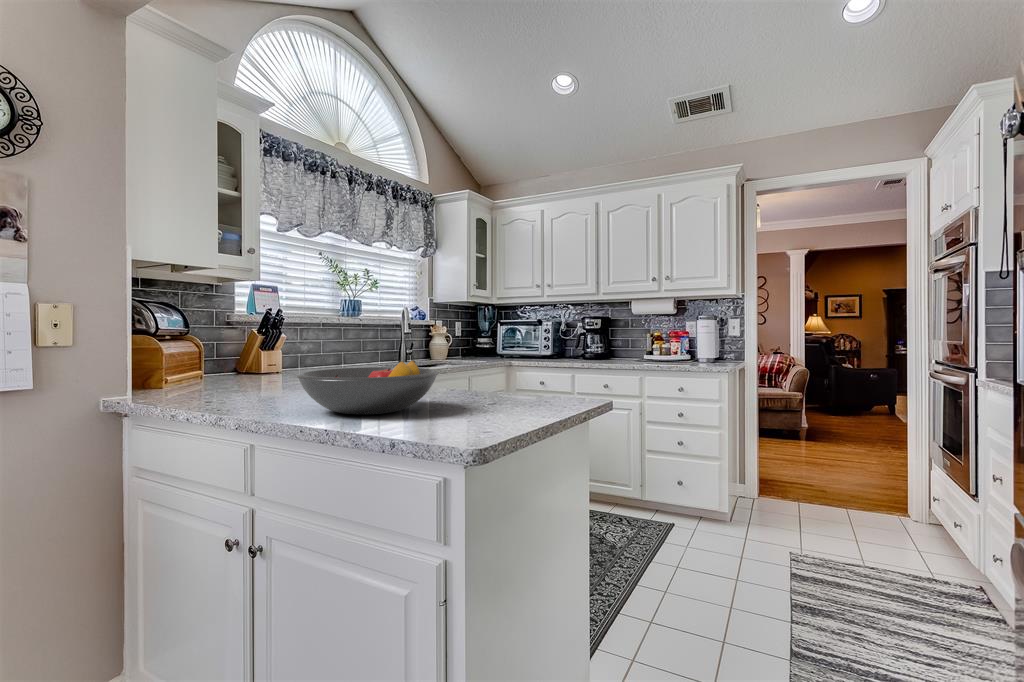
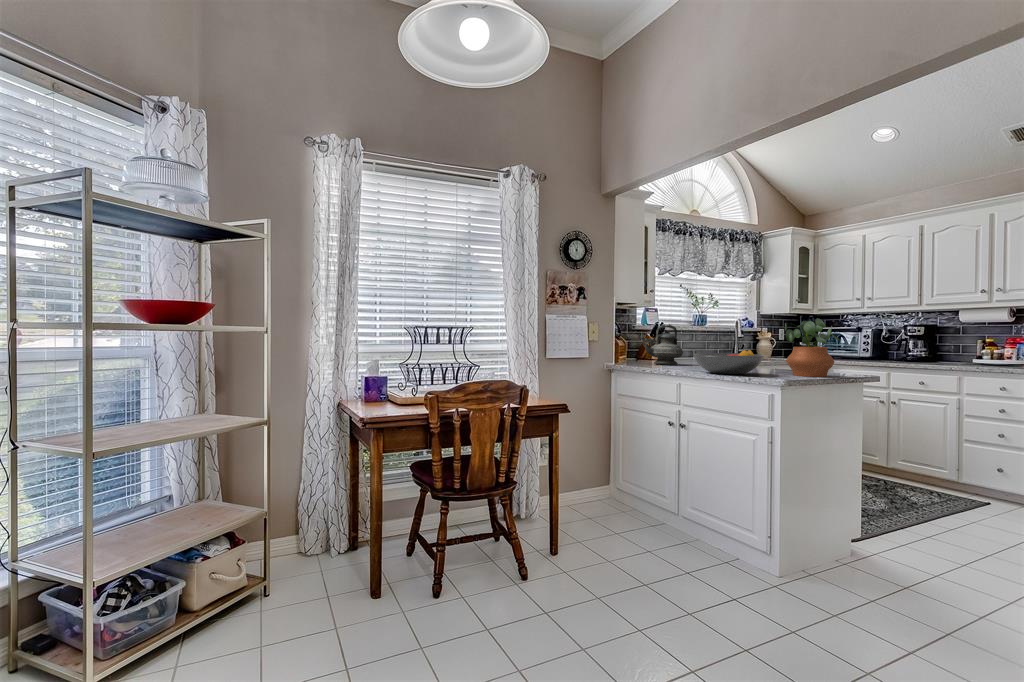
potted plant: none [471,302,553,405] -> present [785,319,840,377]
teapot: none [215,312,305,388] -> present [641,324,683,365]

